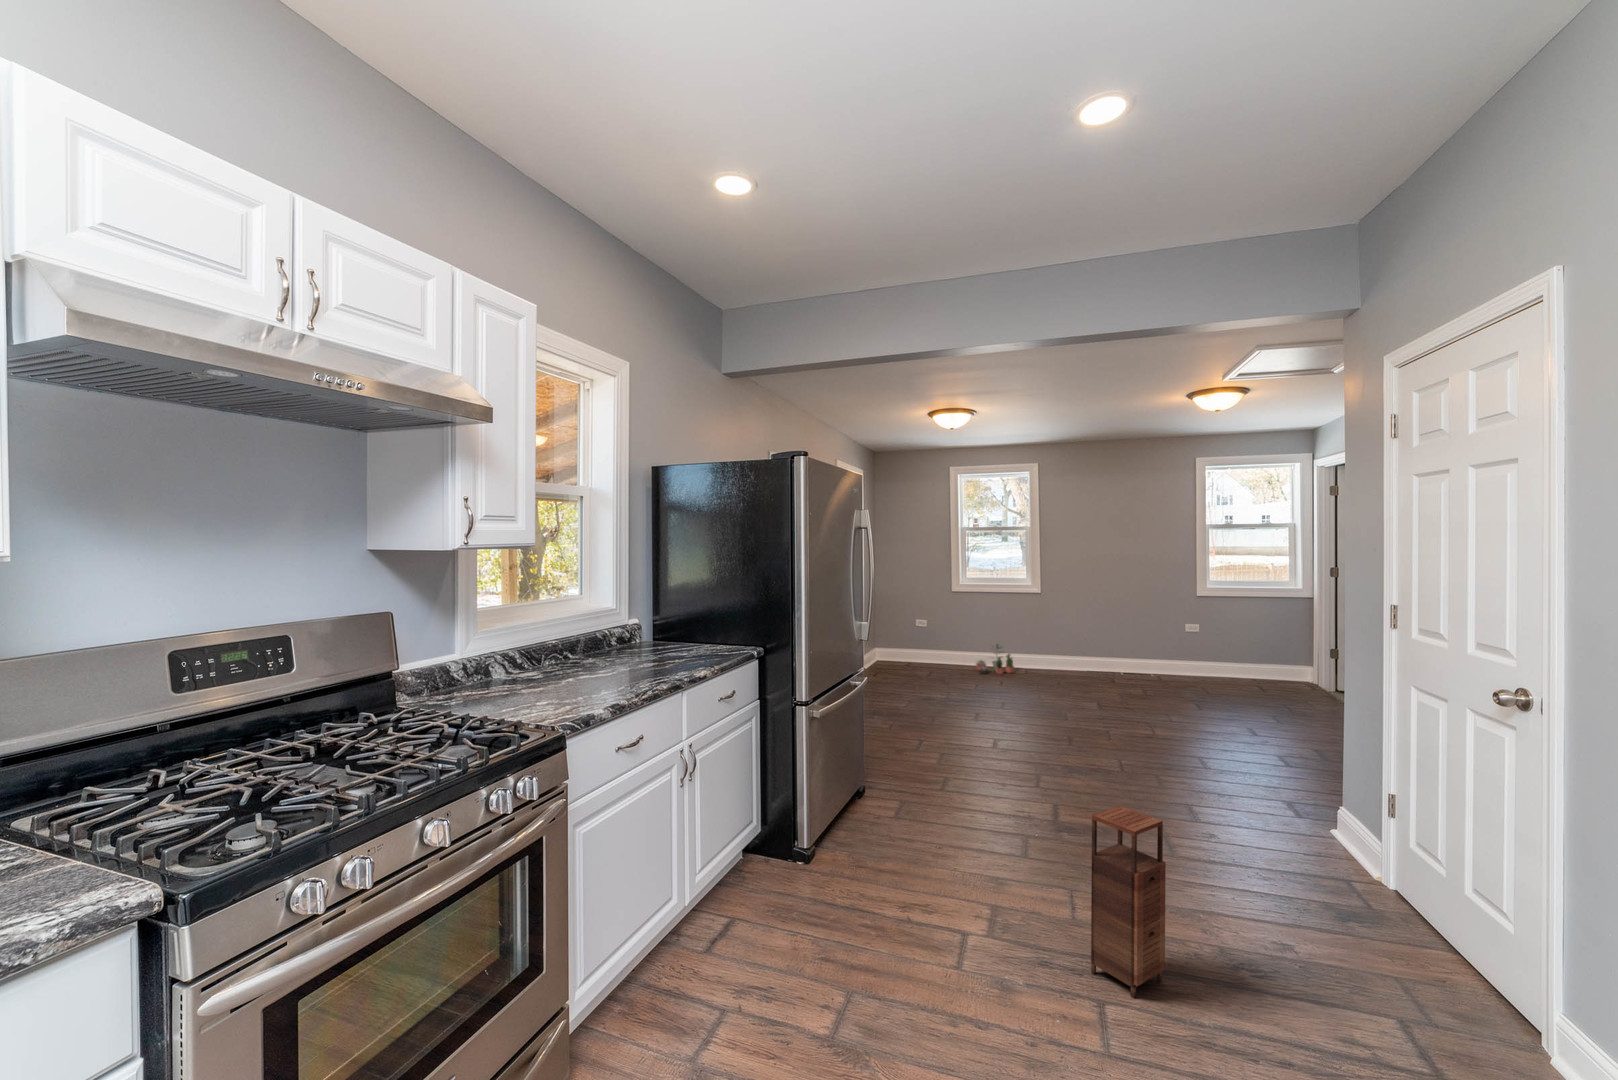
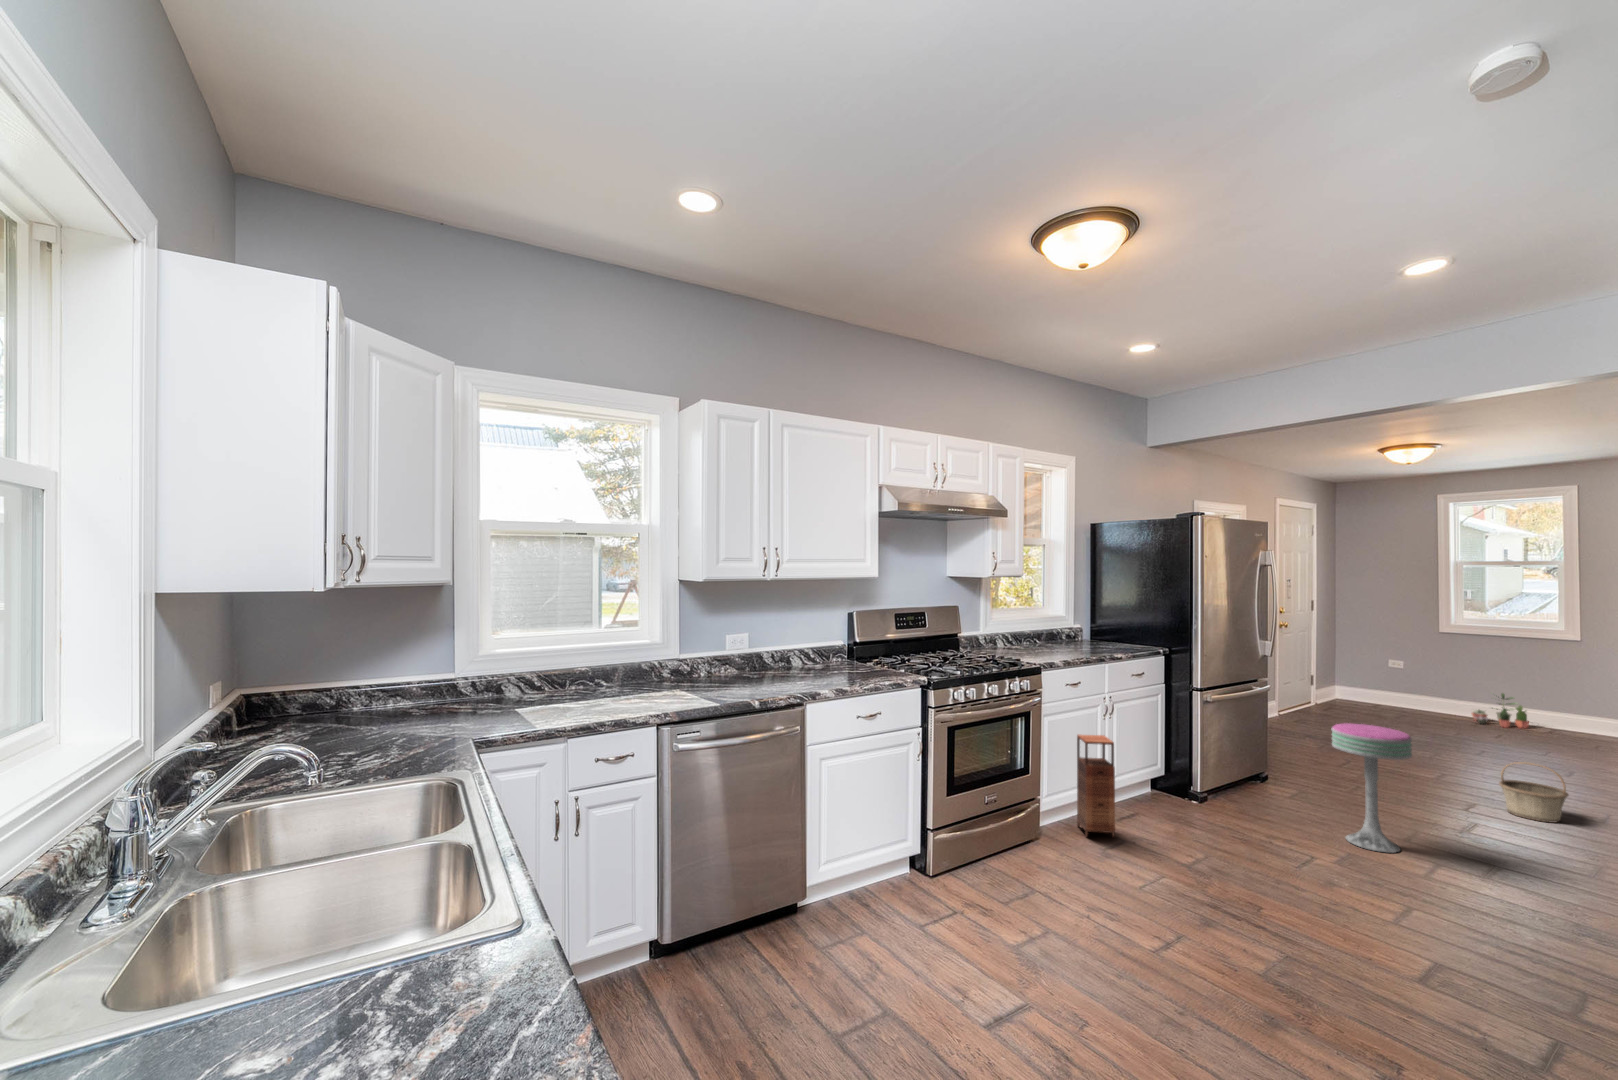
bar stool: none [964,727,1049,898] -> present [1331,723,1412,853]
basket: none [1060,729,1114,790] -> present [1499,762,1568,822]
storage cabinet: present [1091,806,1166,998] -> present [1077,734,1115,838]

